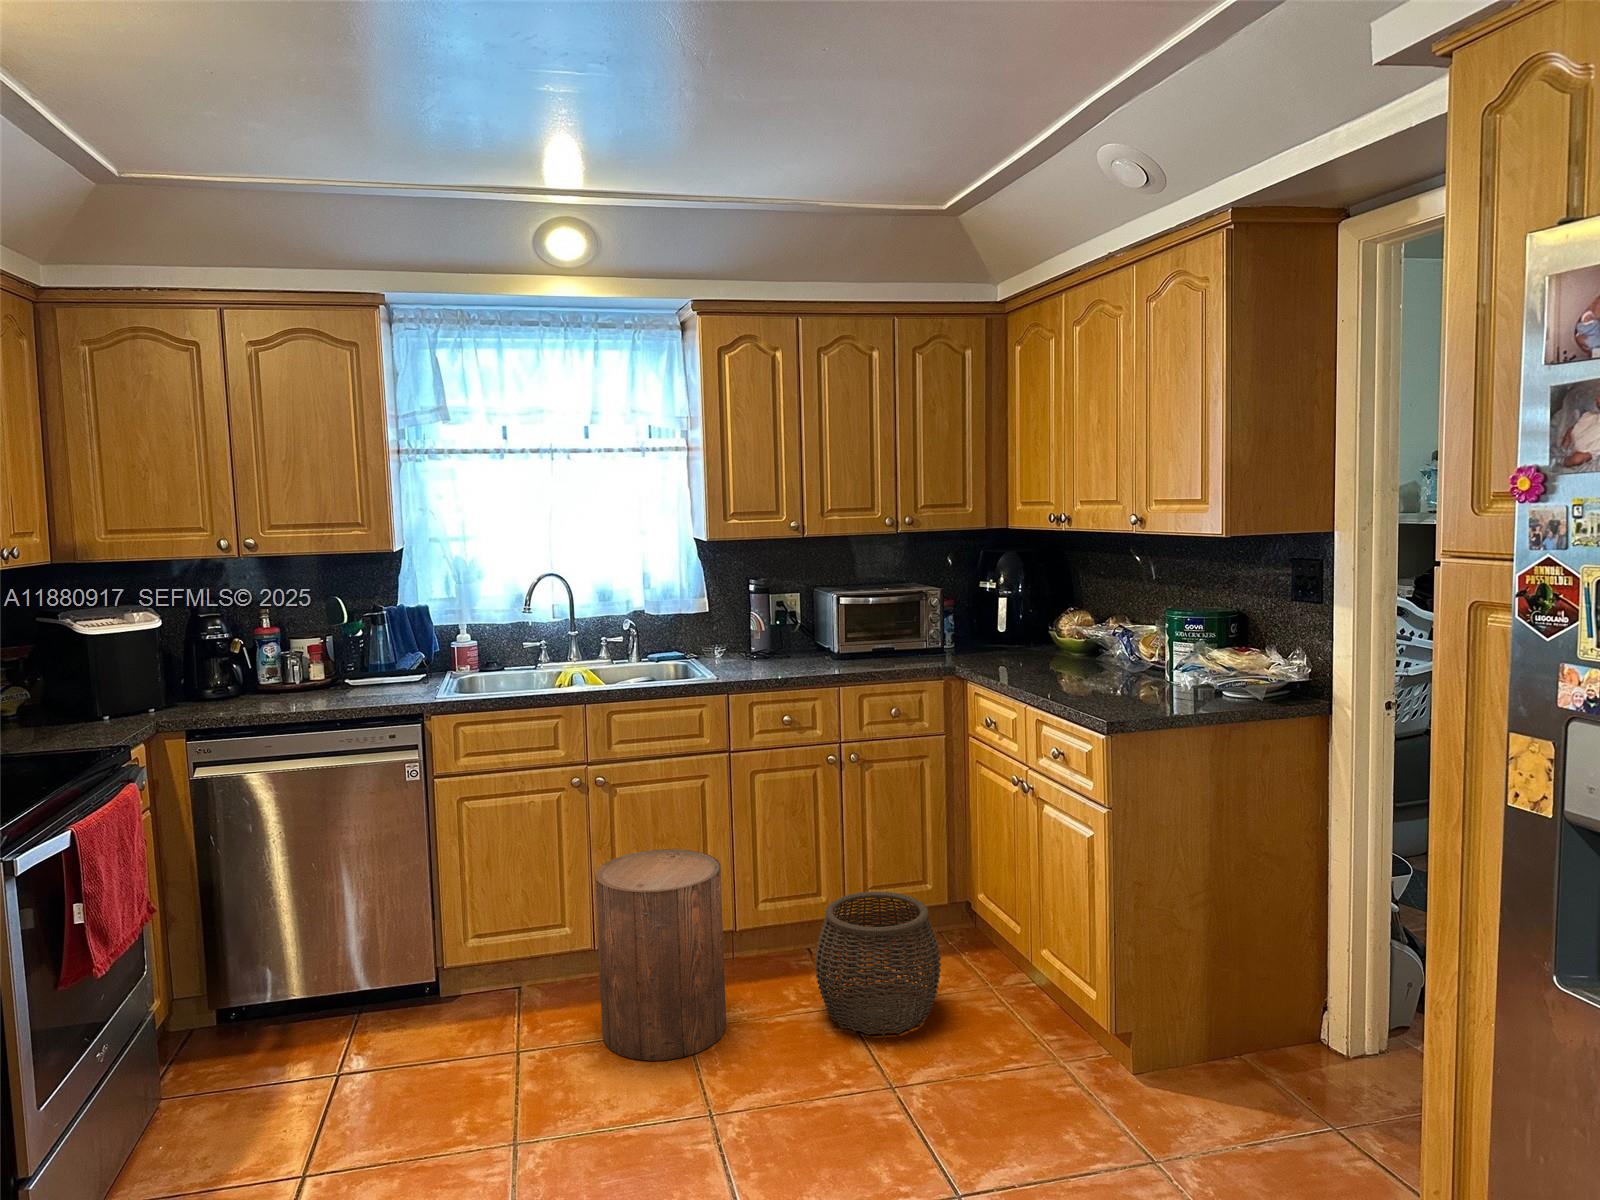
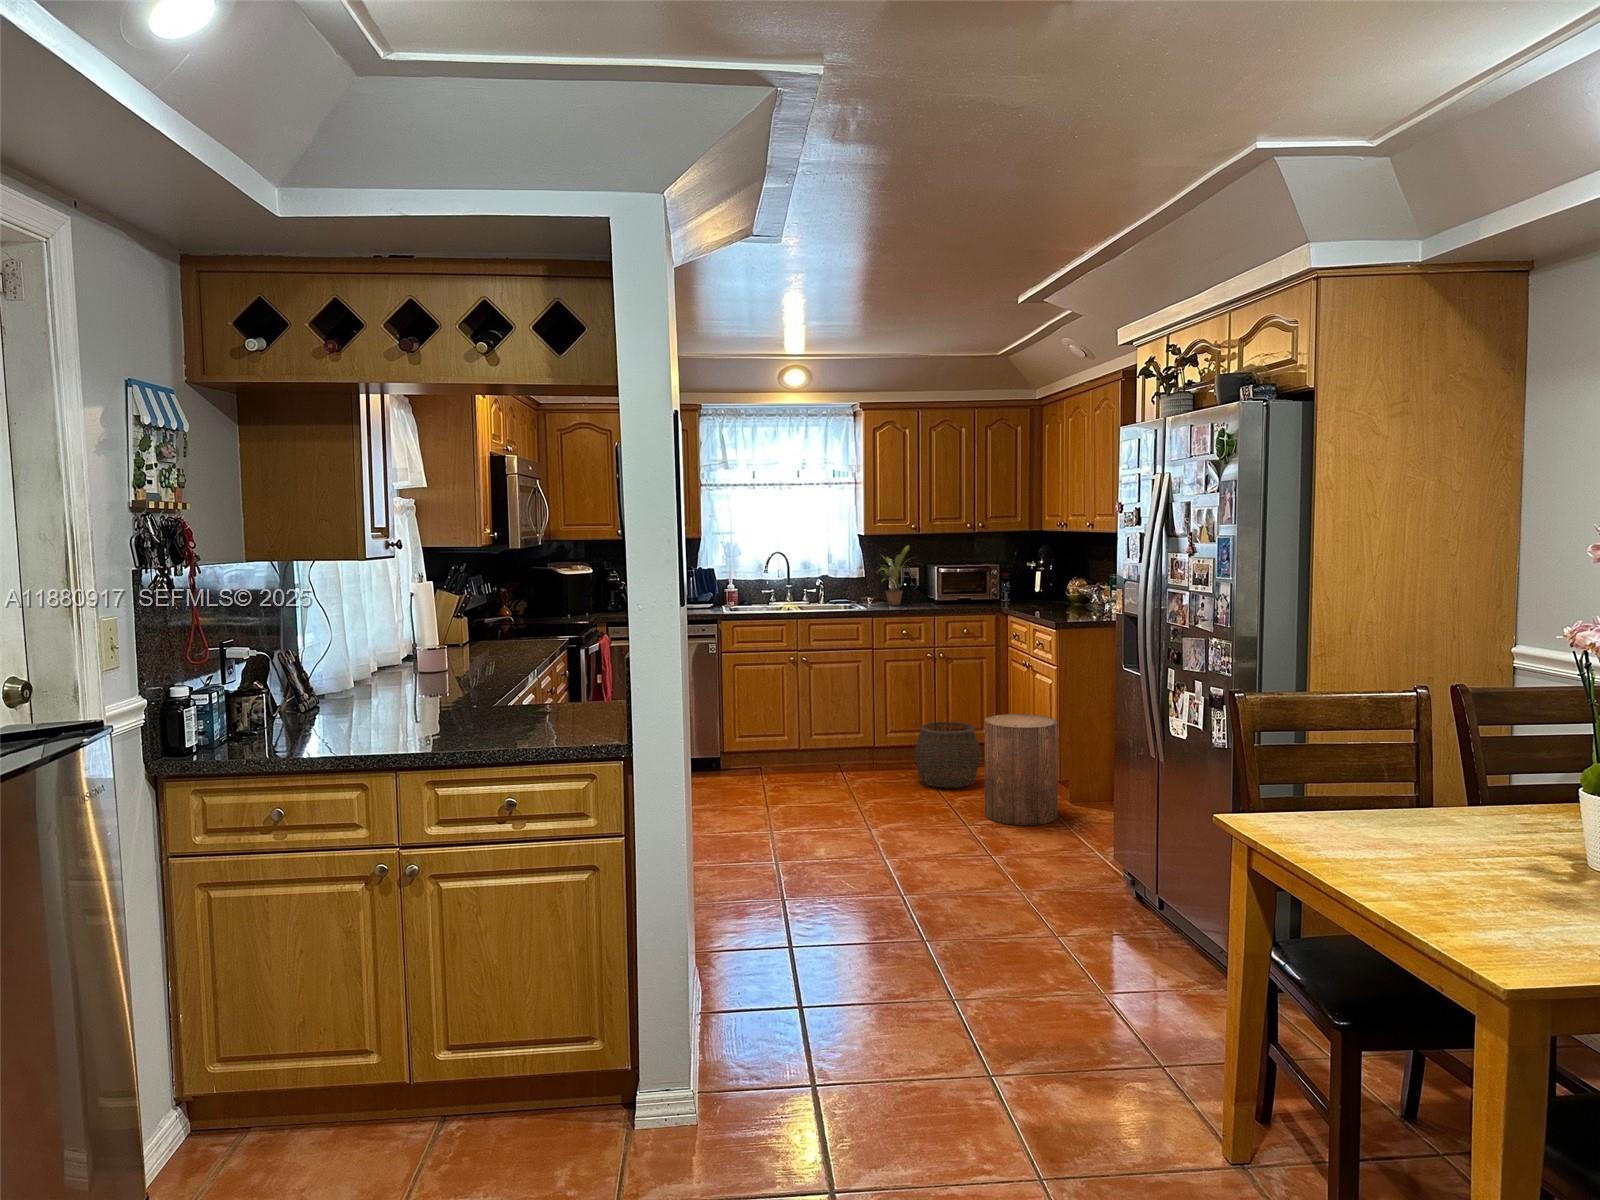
potted plant: none [728,557,799,665] -> present [881,546,909,606]
stool: present [595,849,726,1061] -> present [984,714,1058,825]

